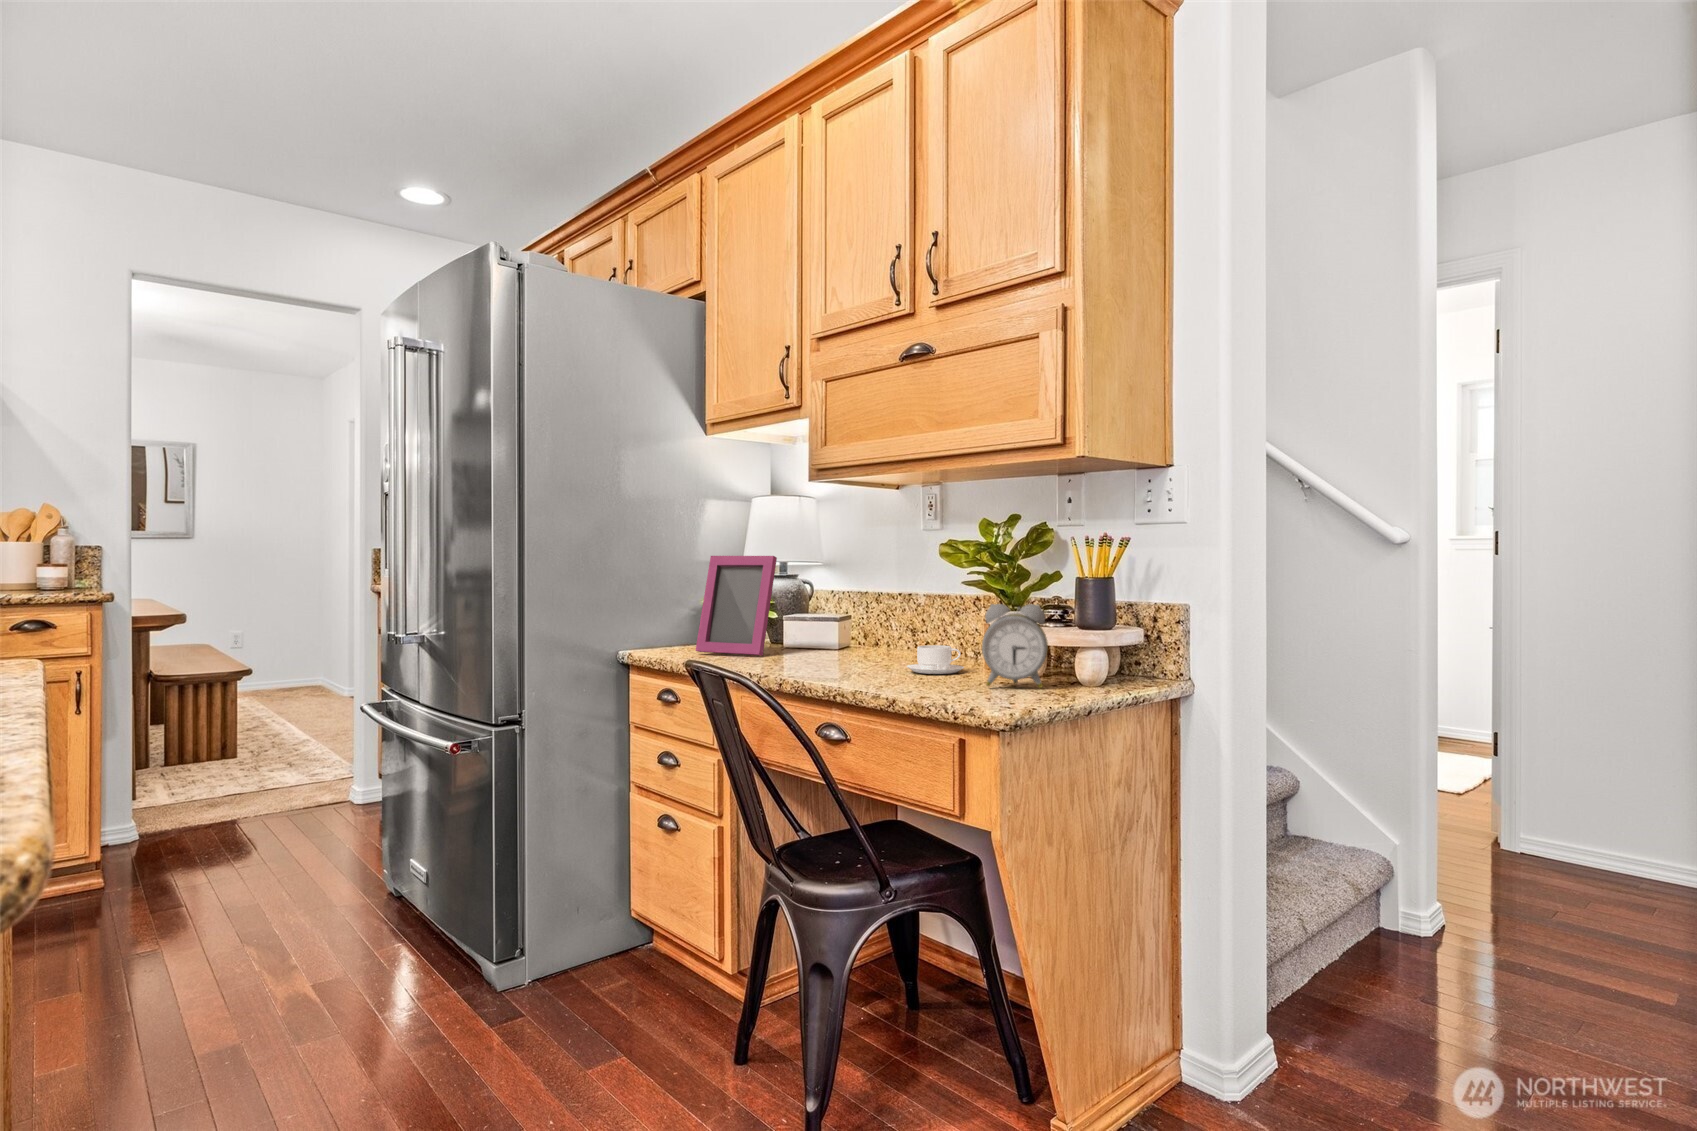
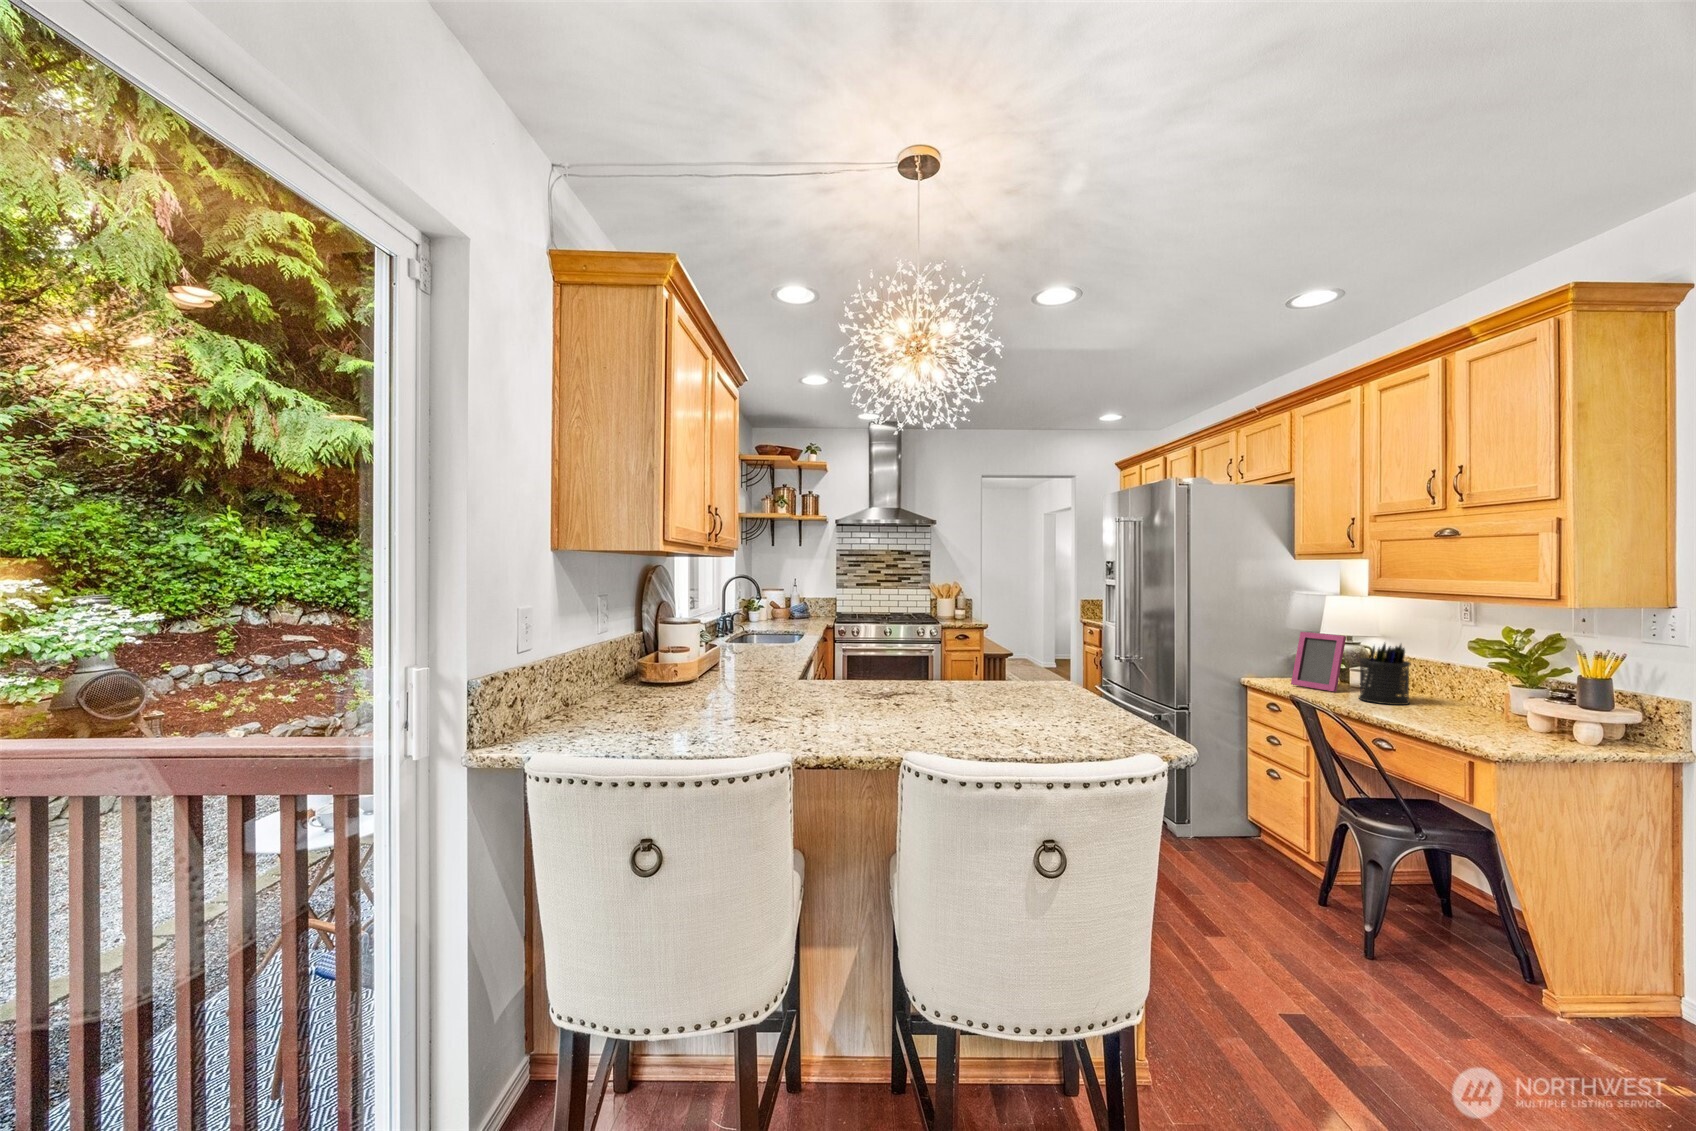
pen holder: none [793,554,866,664] -> present [1359,644,1410,705]
alarm clock: present [982,604,1048,688] -> none [1489,689,1541,741]
coffee cup: present [907,645,964,674] -> none [1438,703,1482,722]

